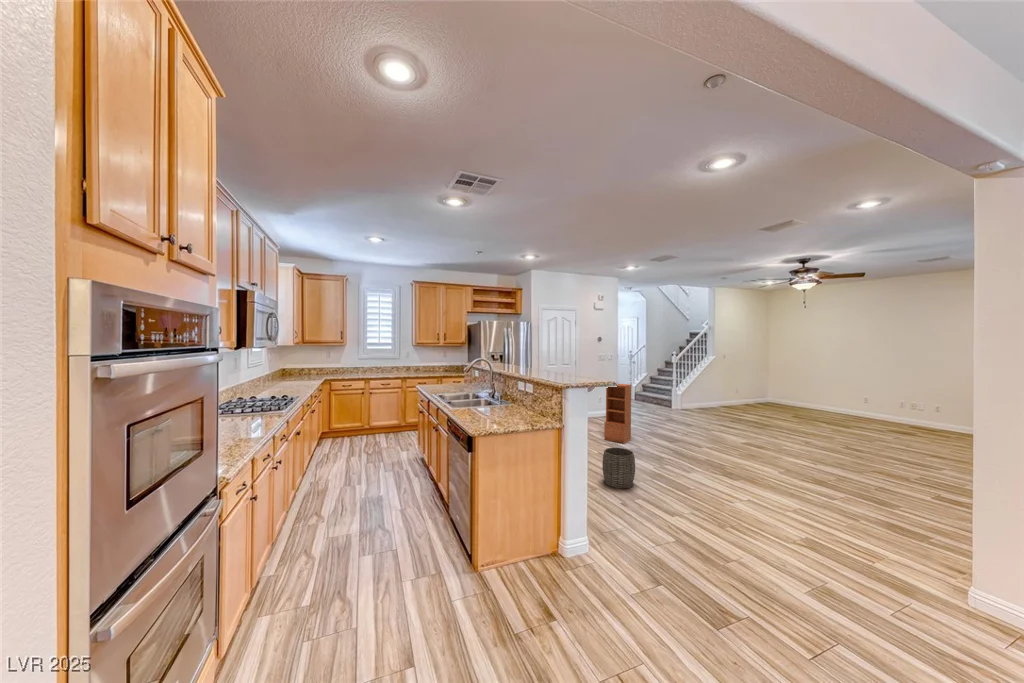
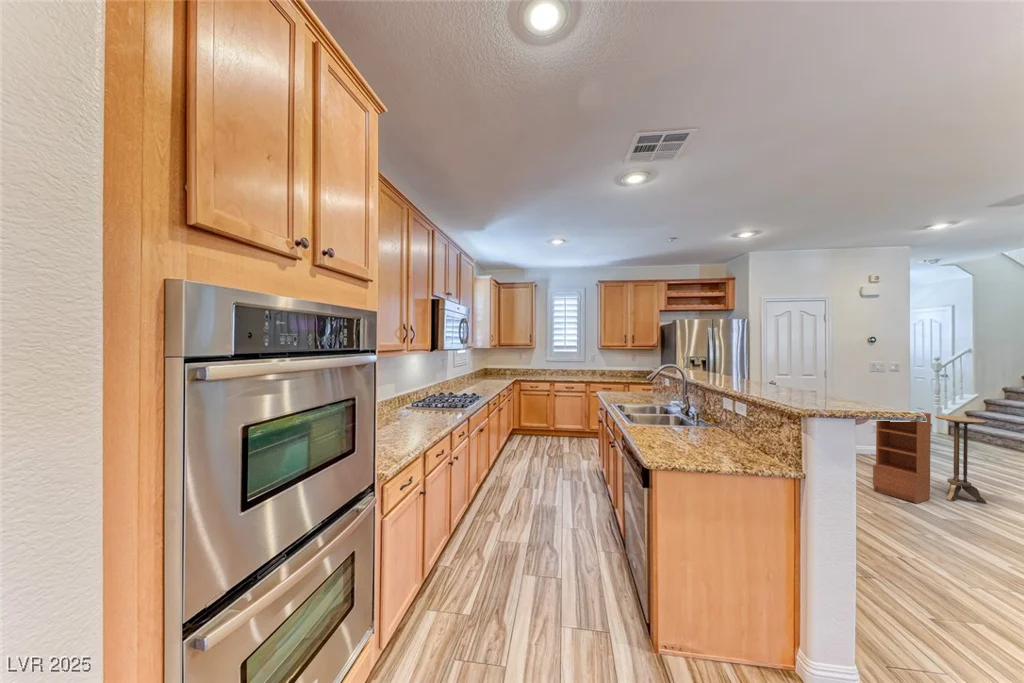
side table: none [634,386,655,439] -> present [935,415,986,504]
woven basket: present [602,448,635,488] -> none [875,511,952,588]

